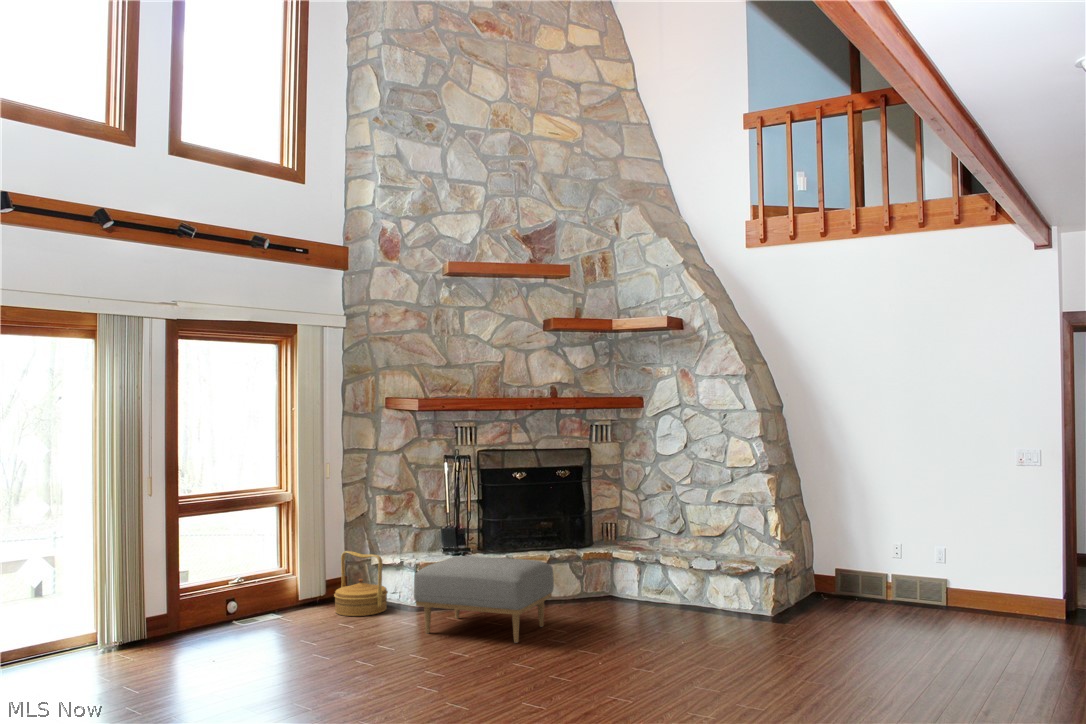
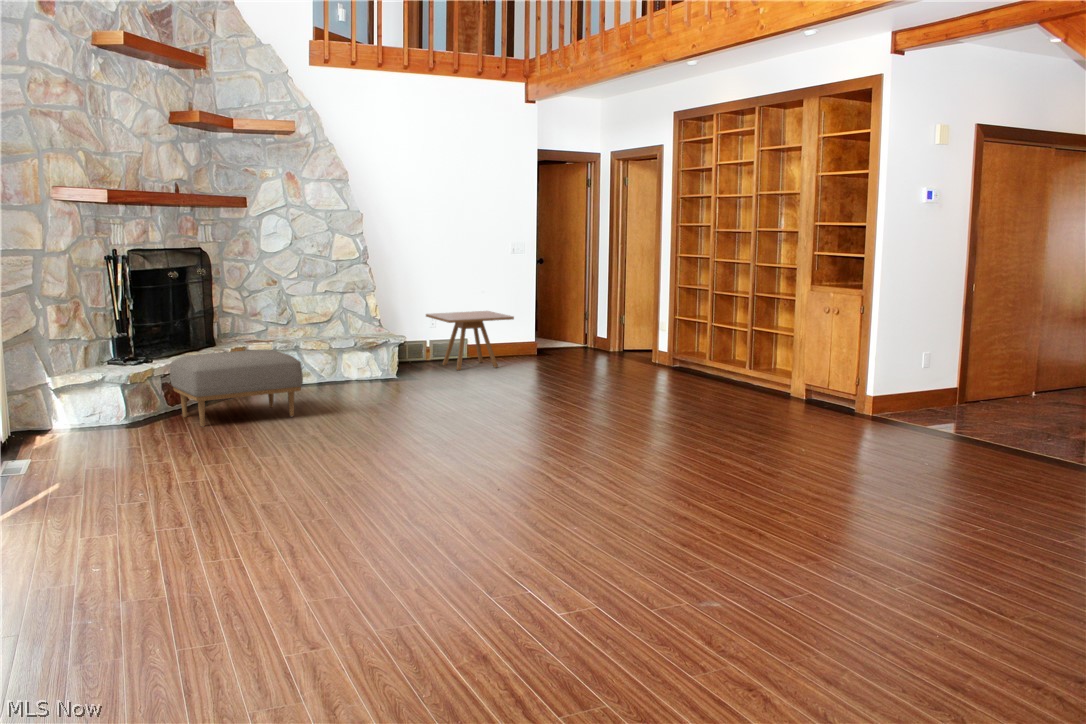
side table: none [864,540,975,629] -> present [426,311,514,370]
woven basket: present [334,551,388,616] -> none [36,366,105,434]

